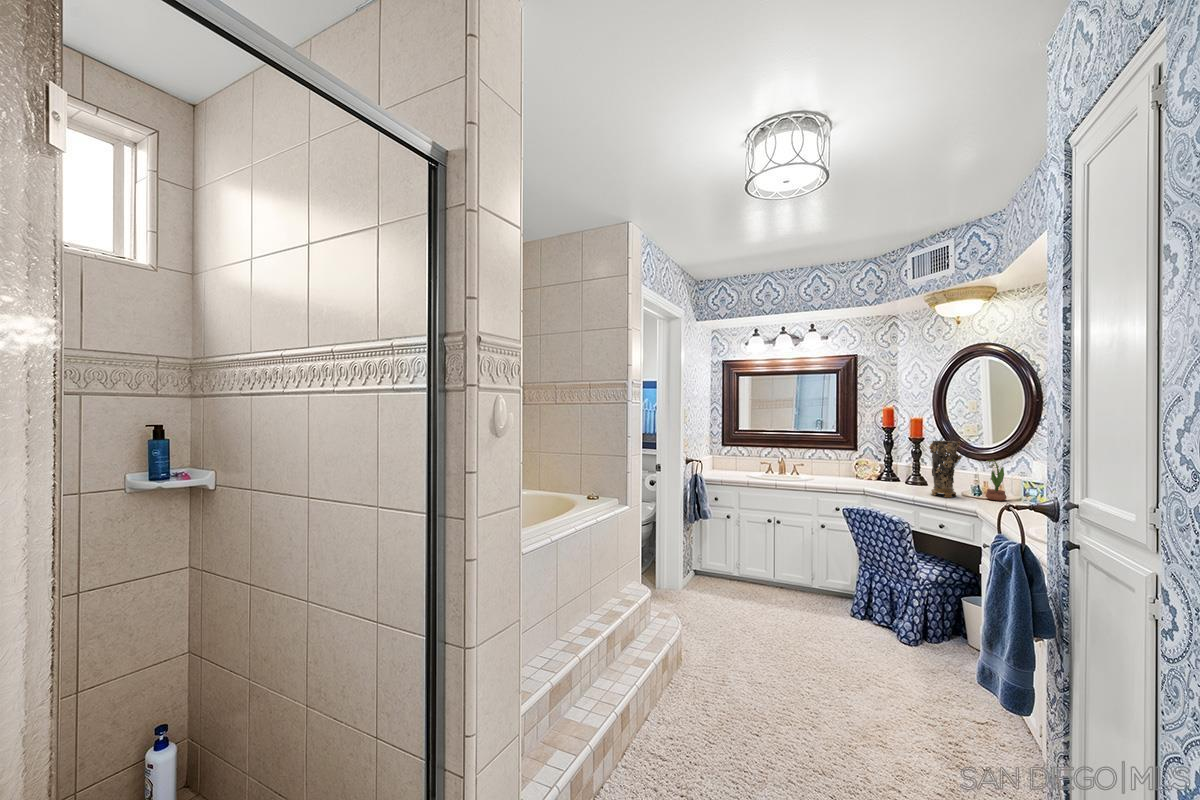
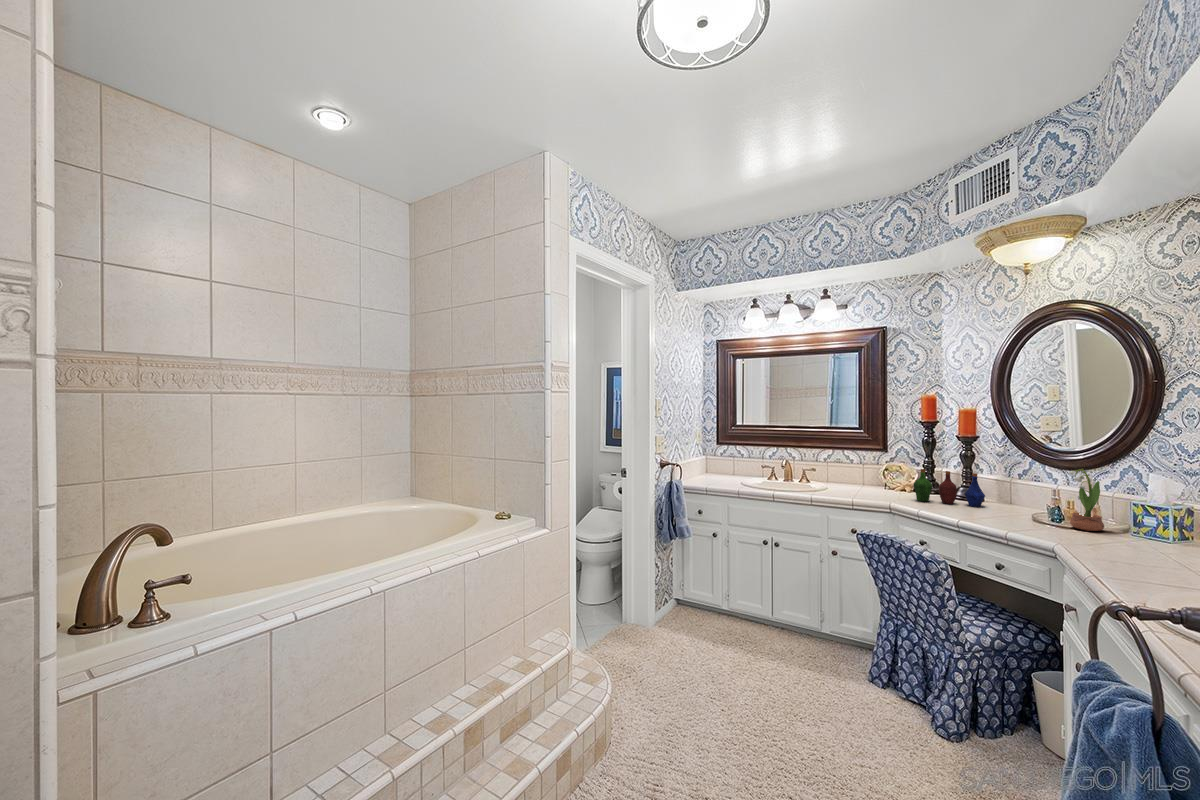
decorative vase: present [929,441,962,497] -> none [982,441,1032,524]
bottle: none [880,462,930,489] -> present [914,469,985,507]

